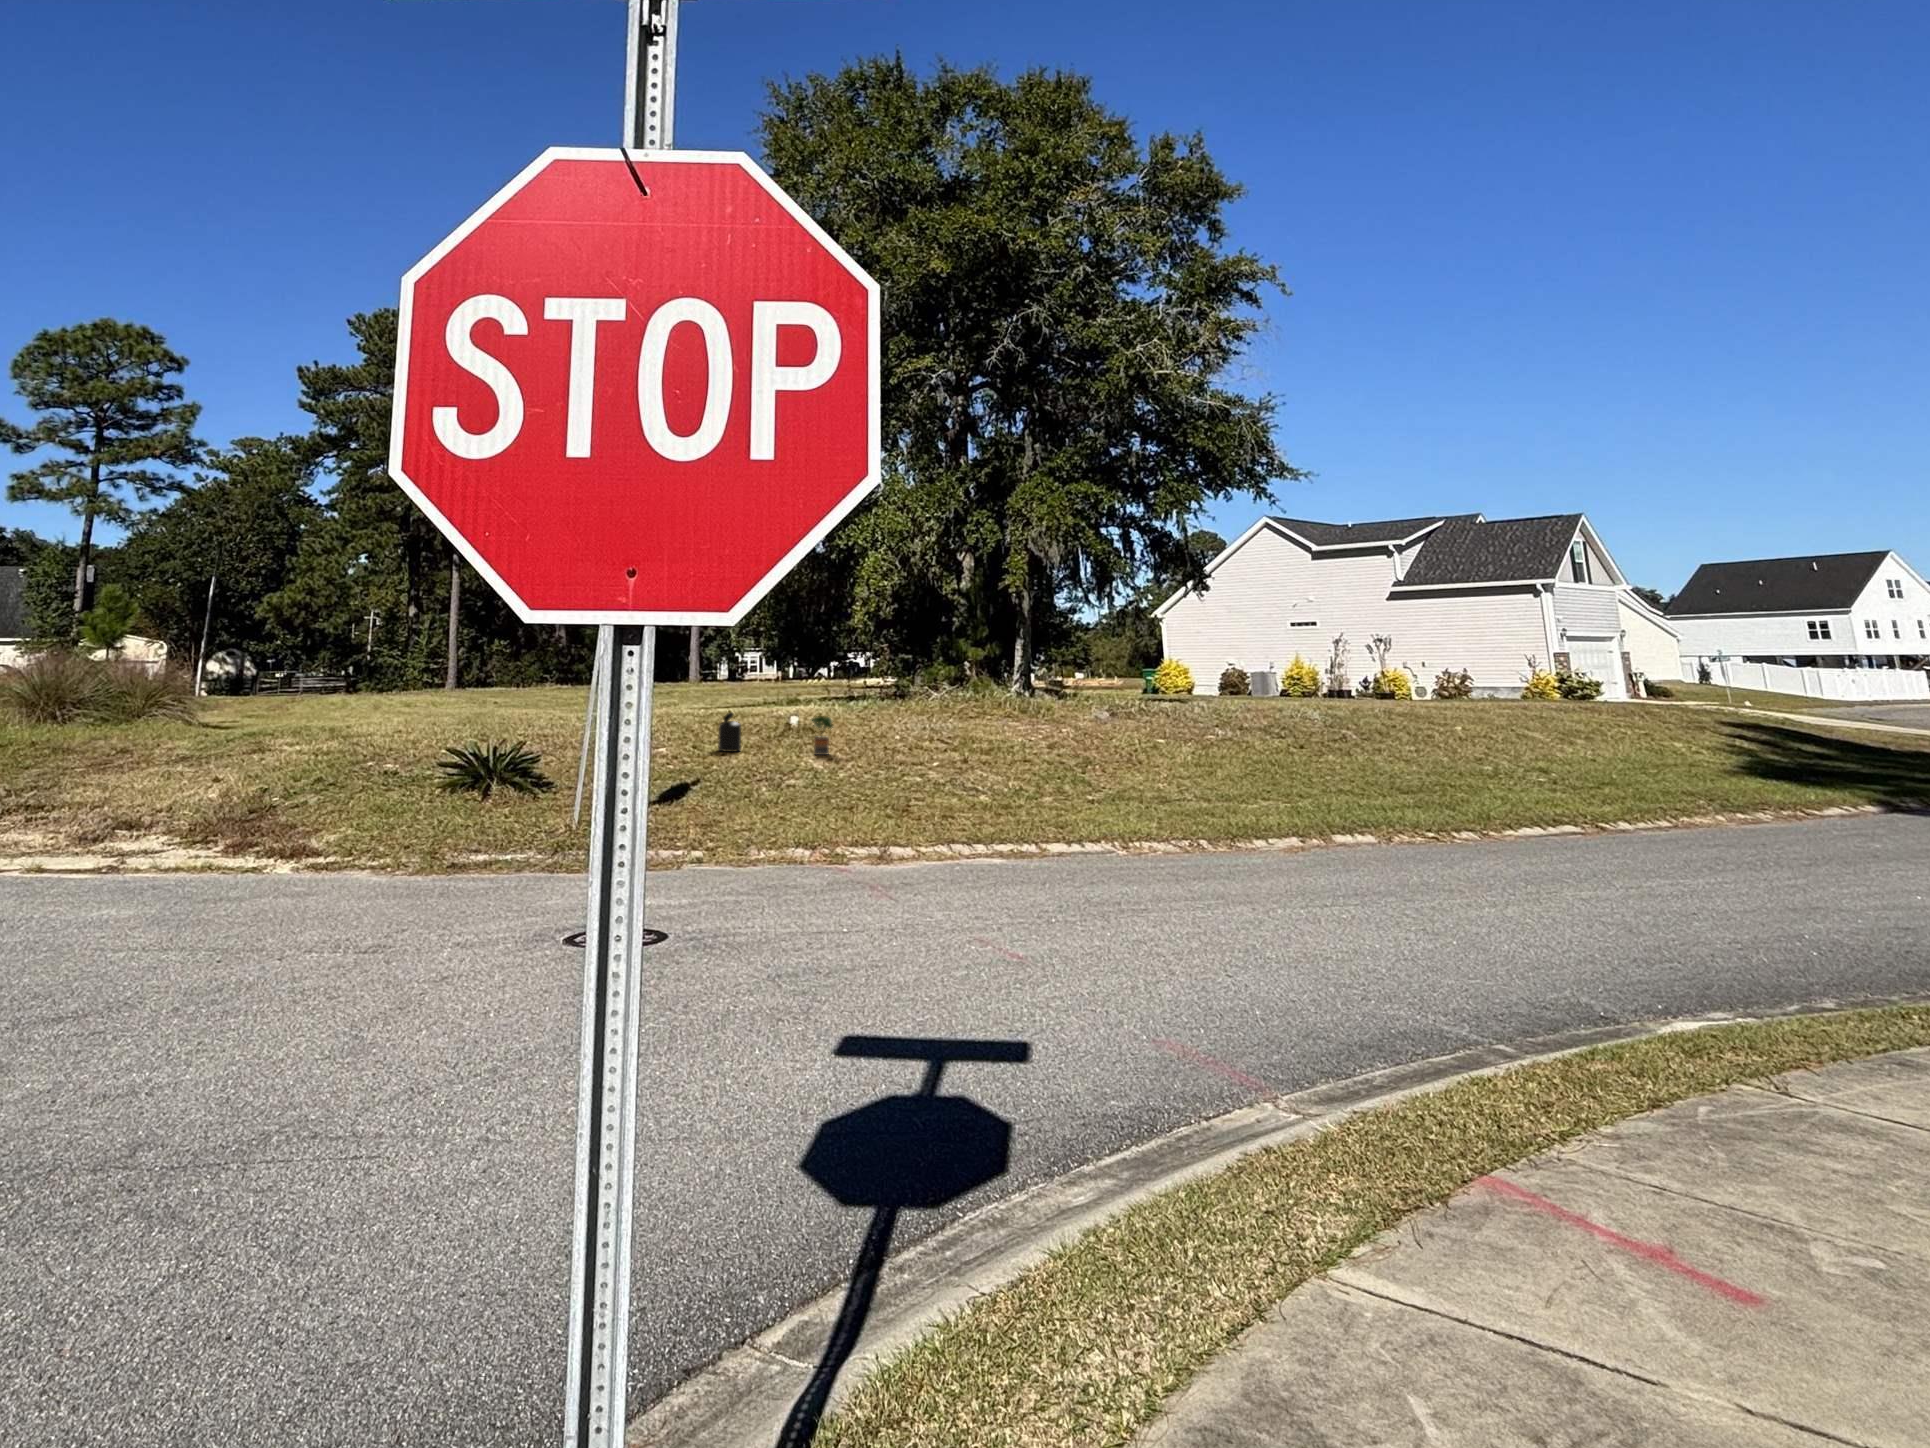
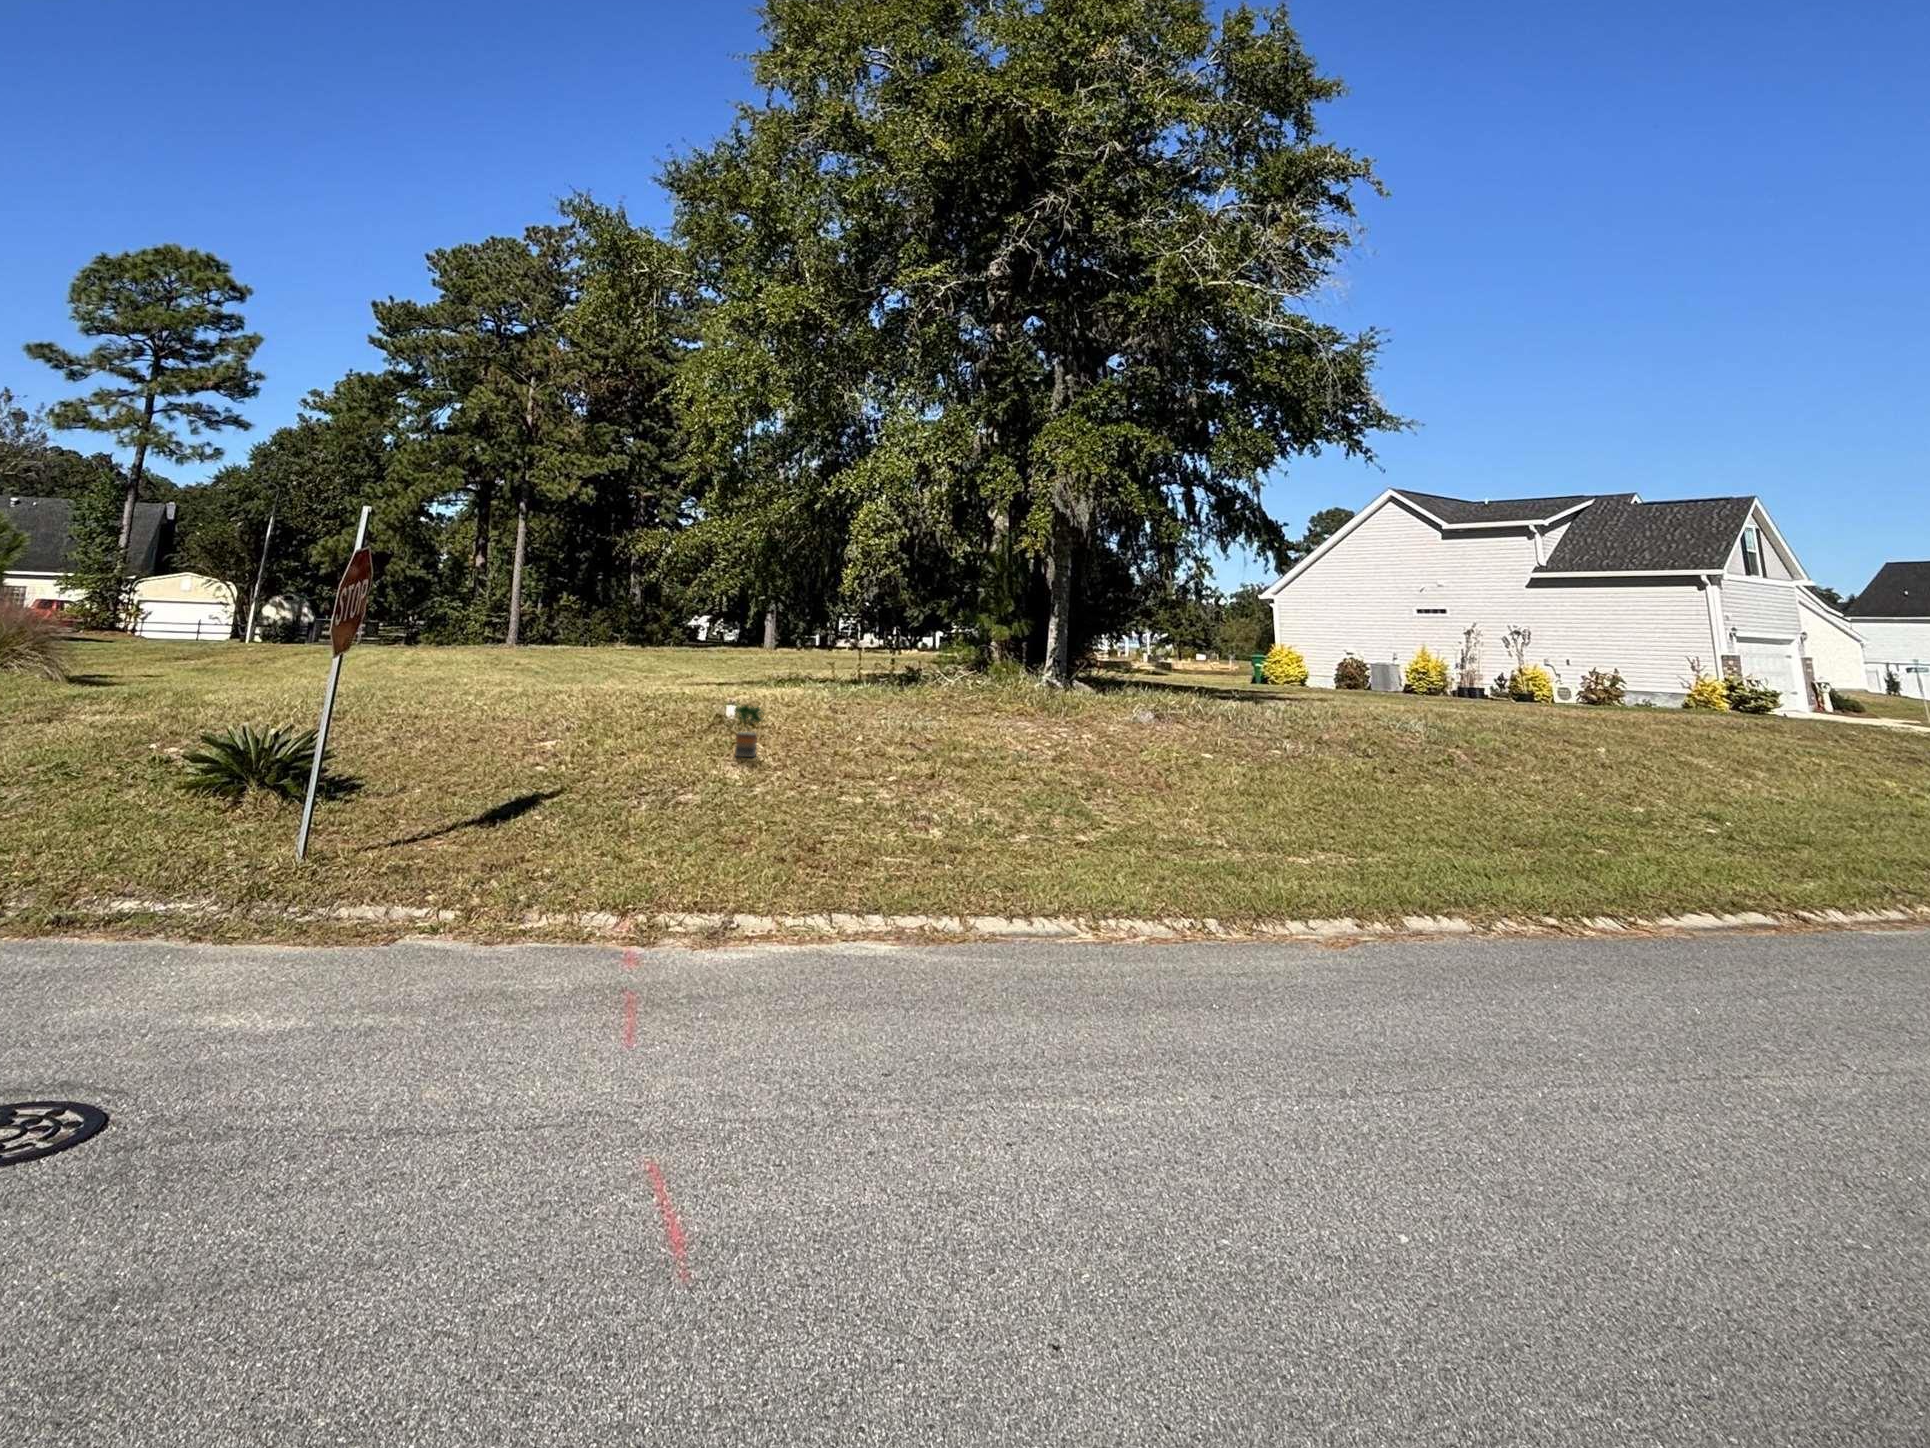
trash can: present [718,712,741,752] -> none [613,695,645,748]

